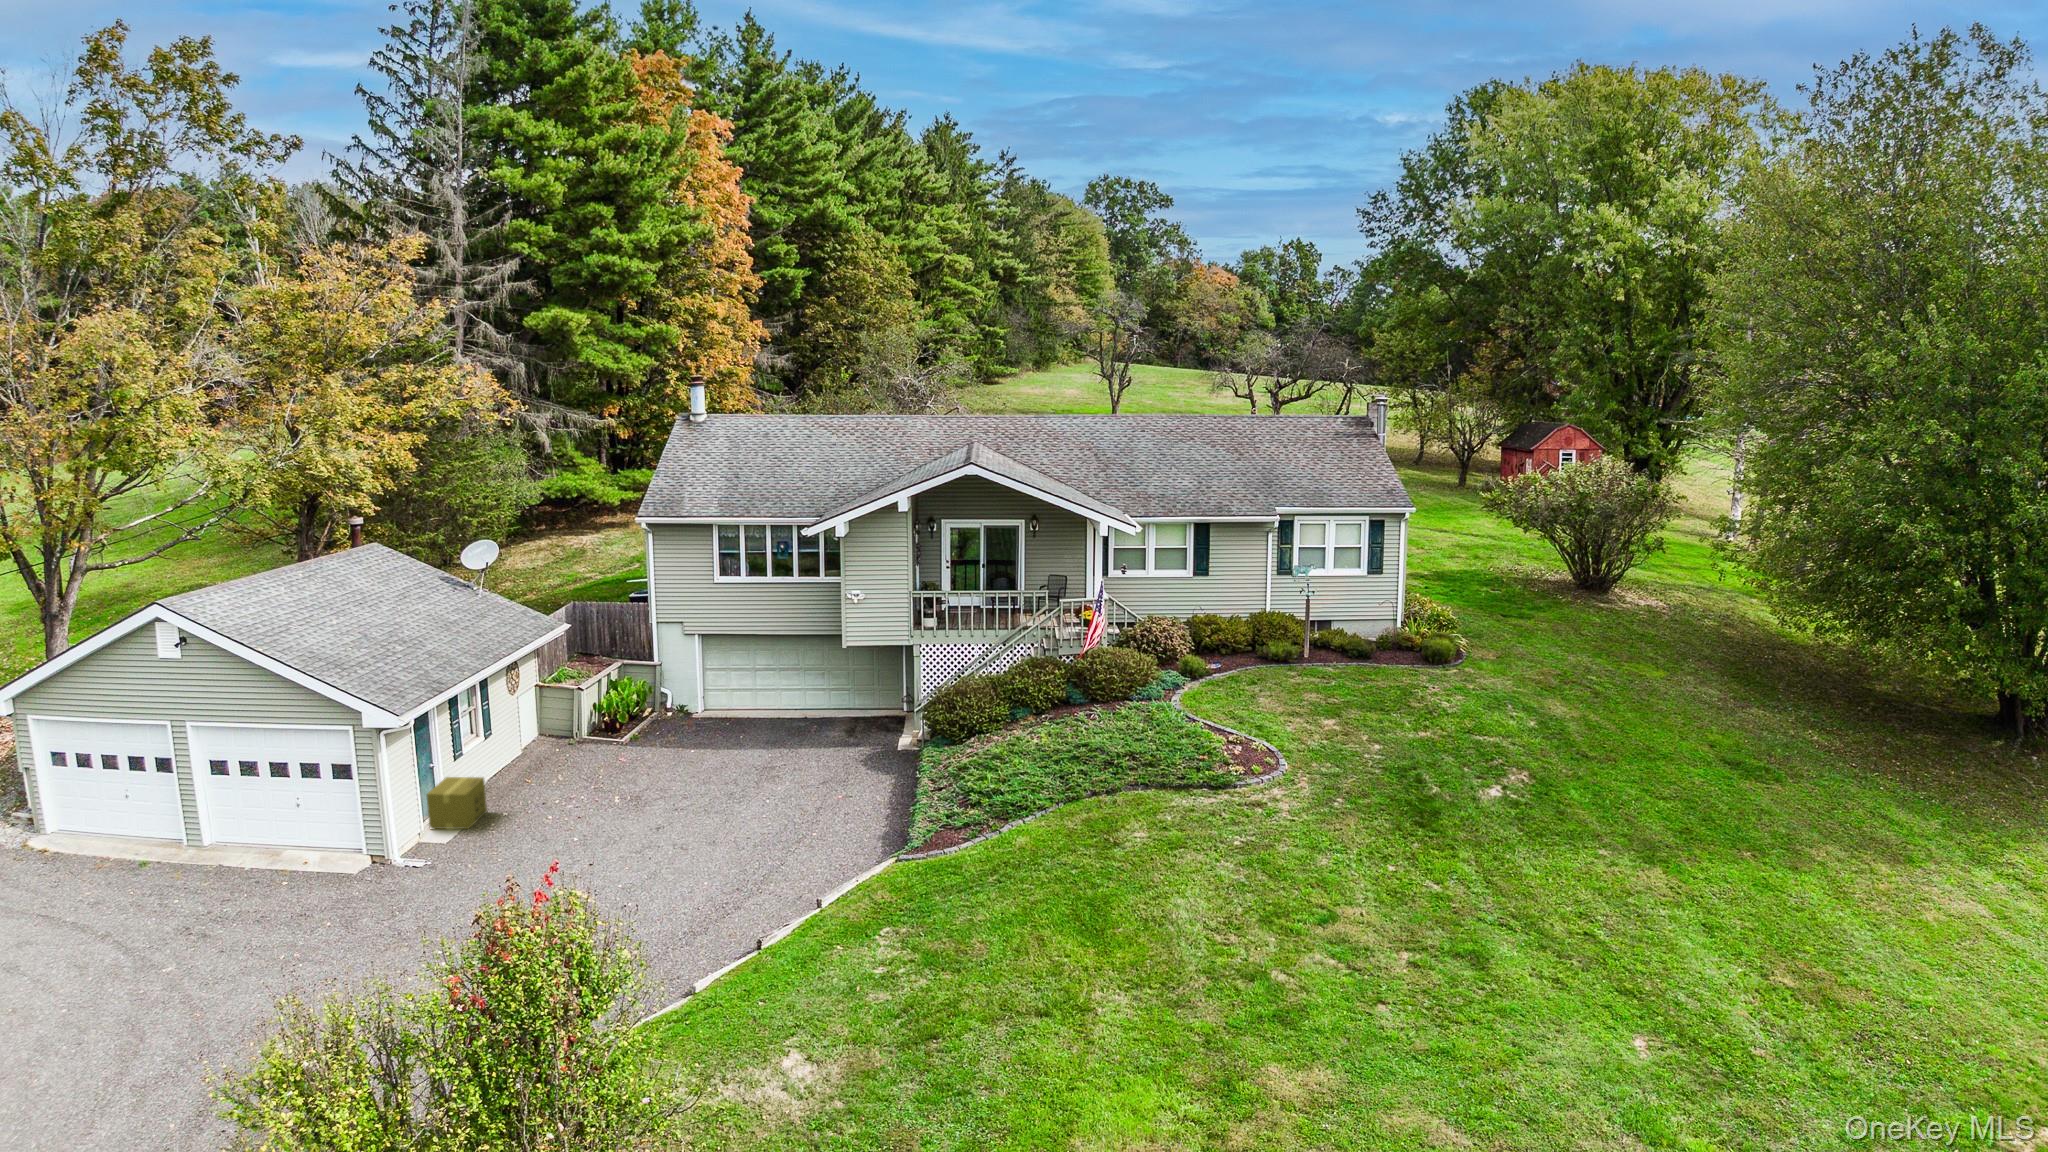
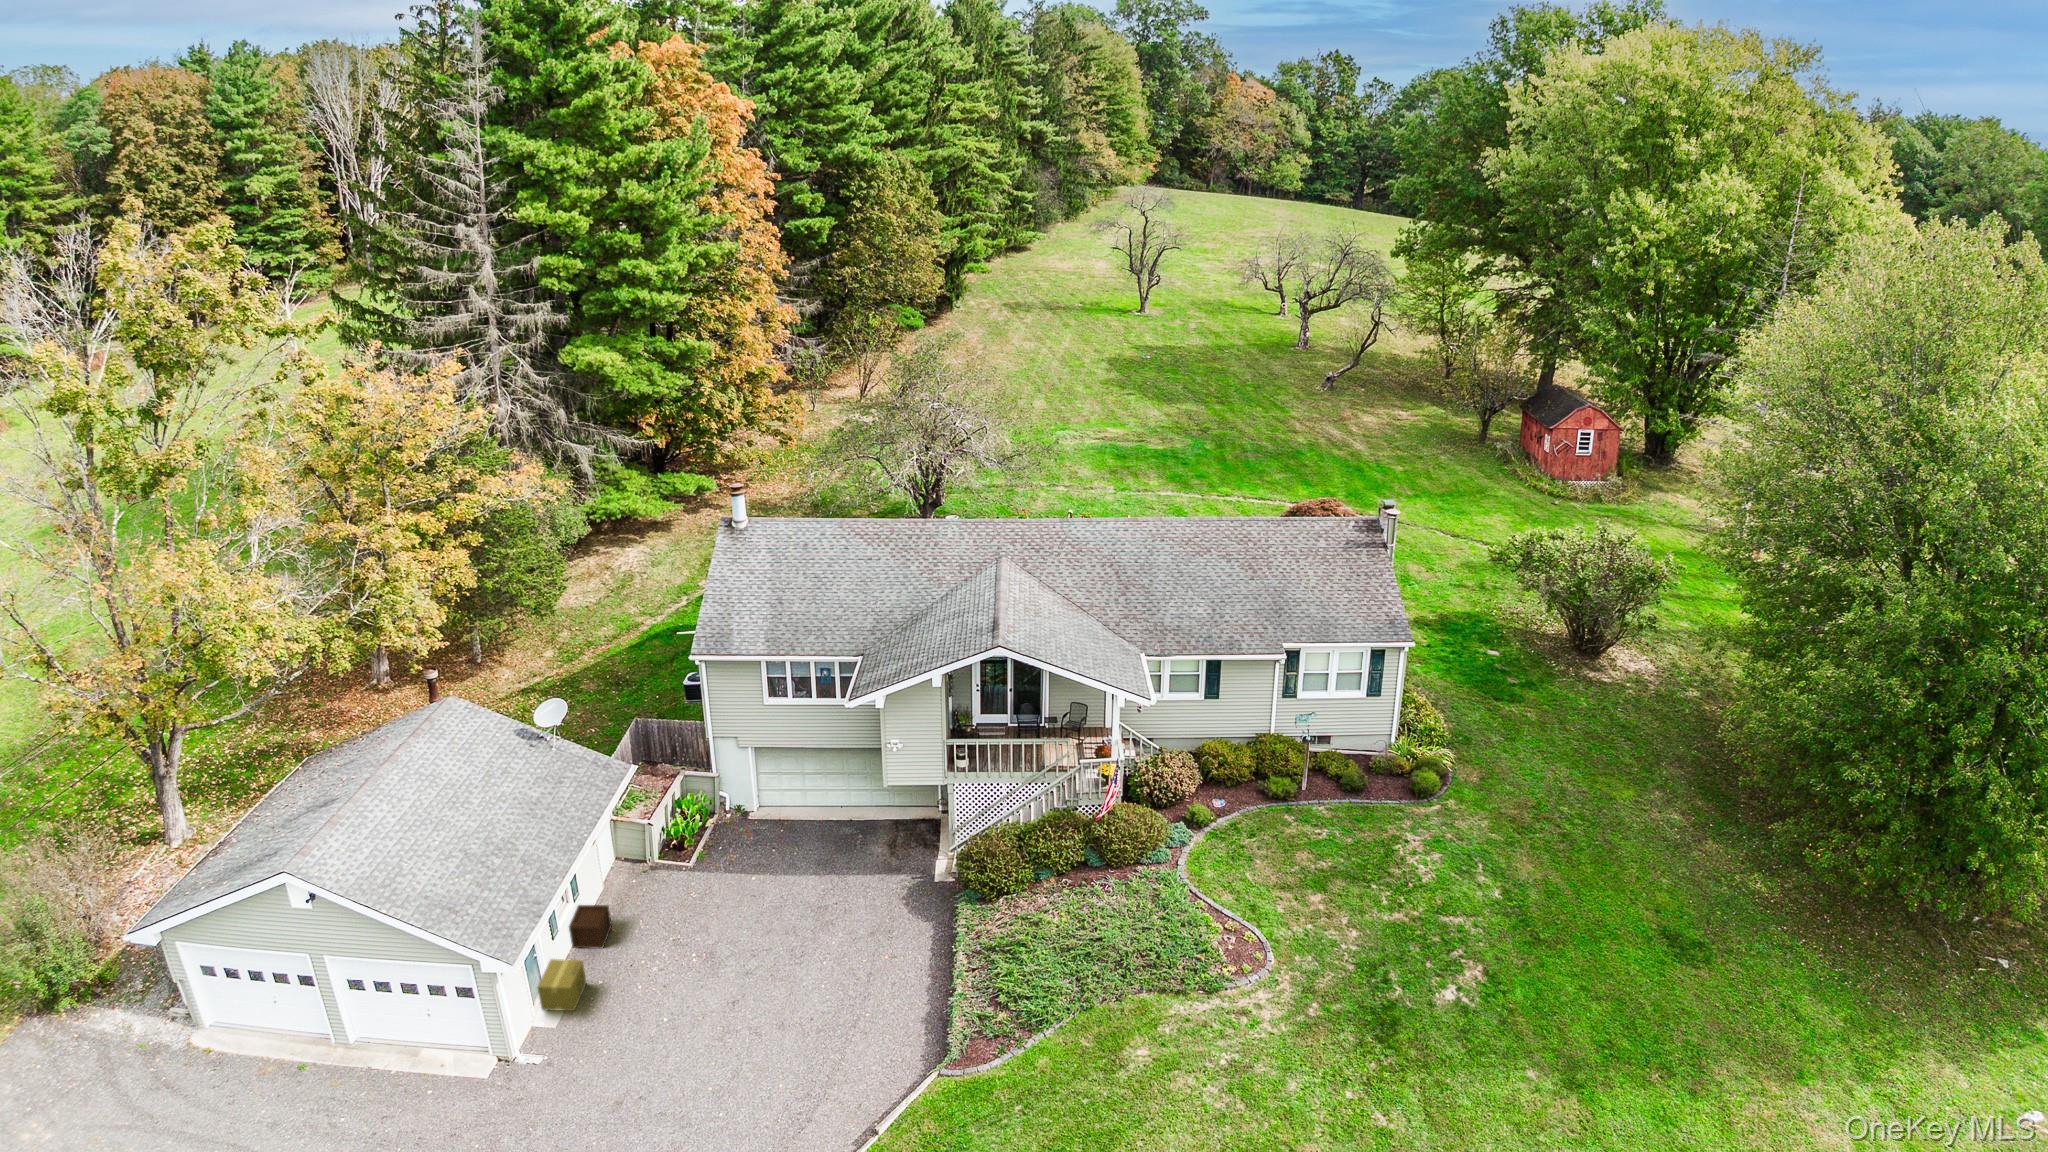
wooden crate: none [473,746,525,792] -> present [569,905,612,948]

